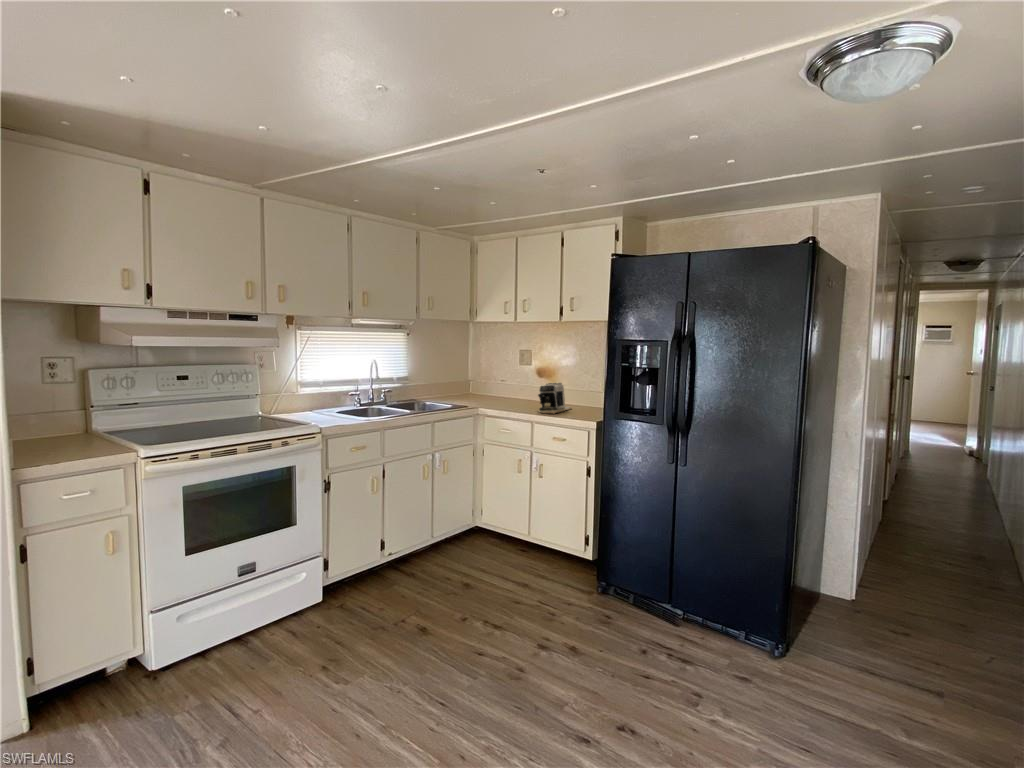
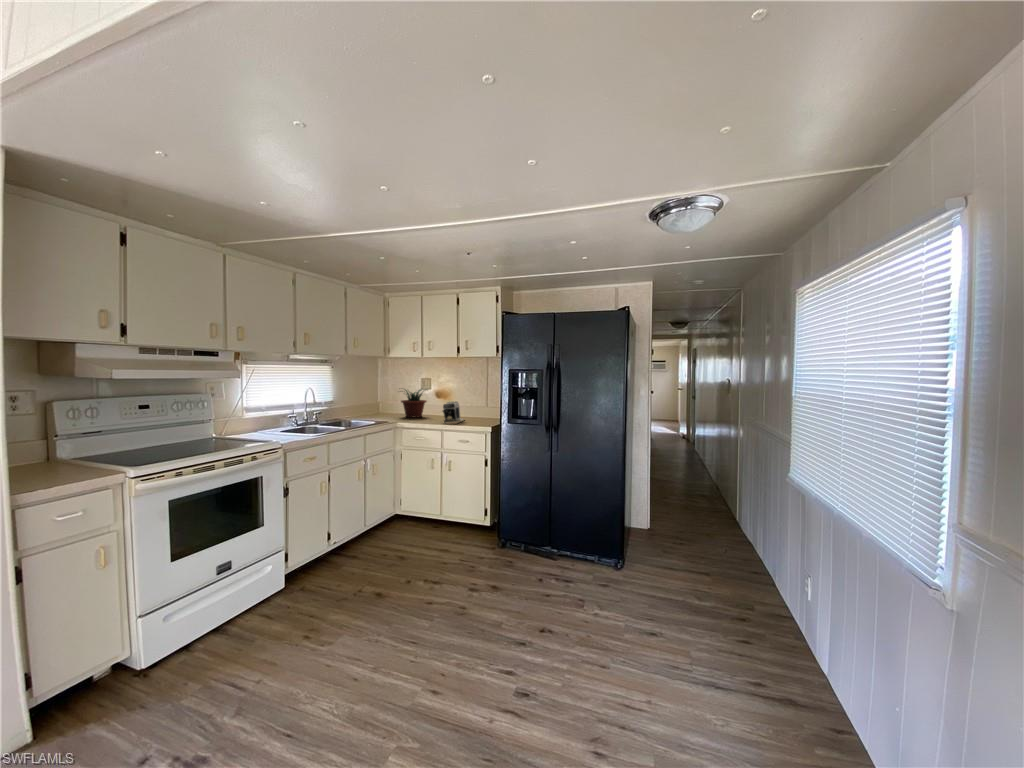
potted plant: none [489,363,529,402] -> present [401,389,427,418]

